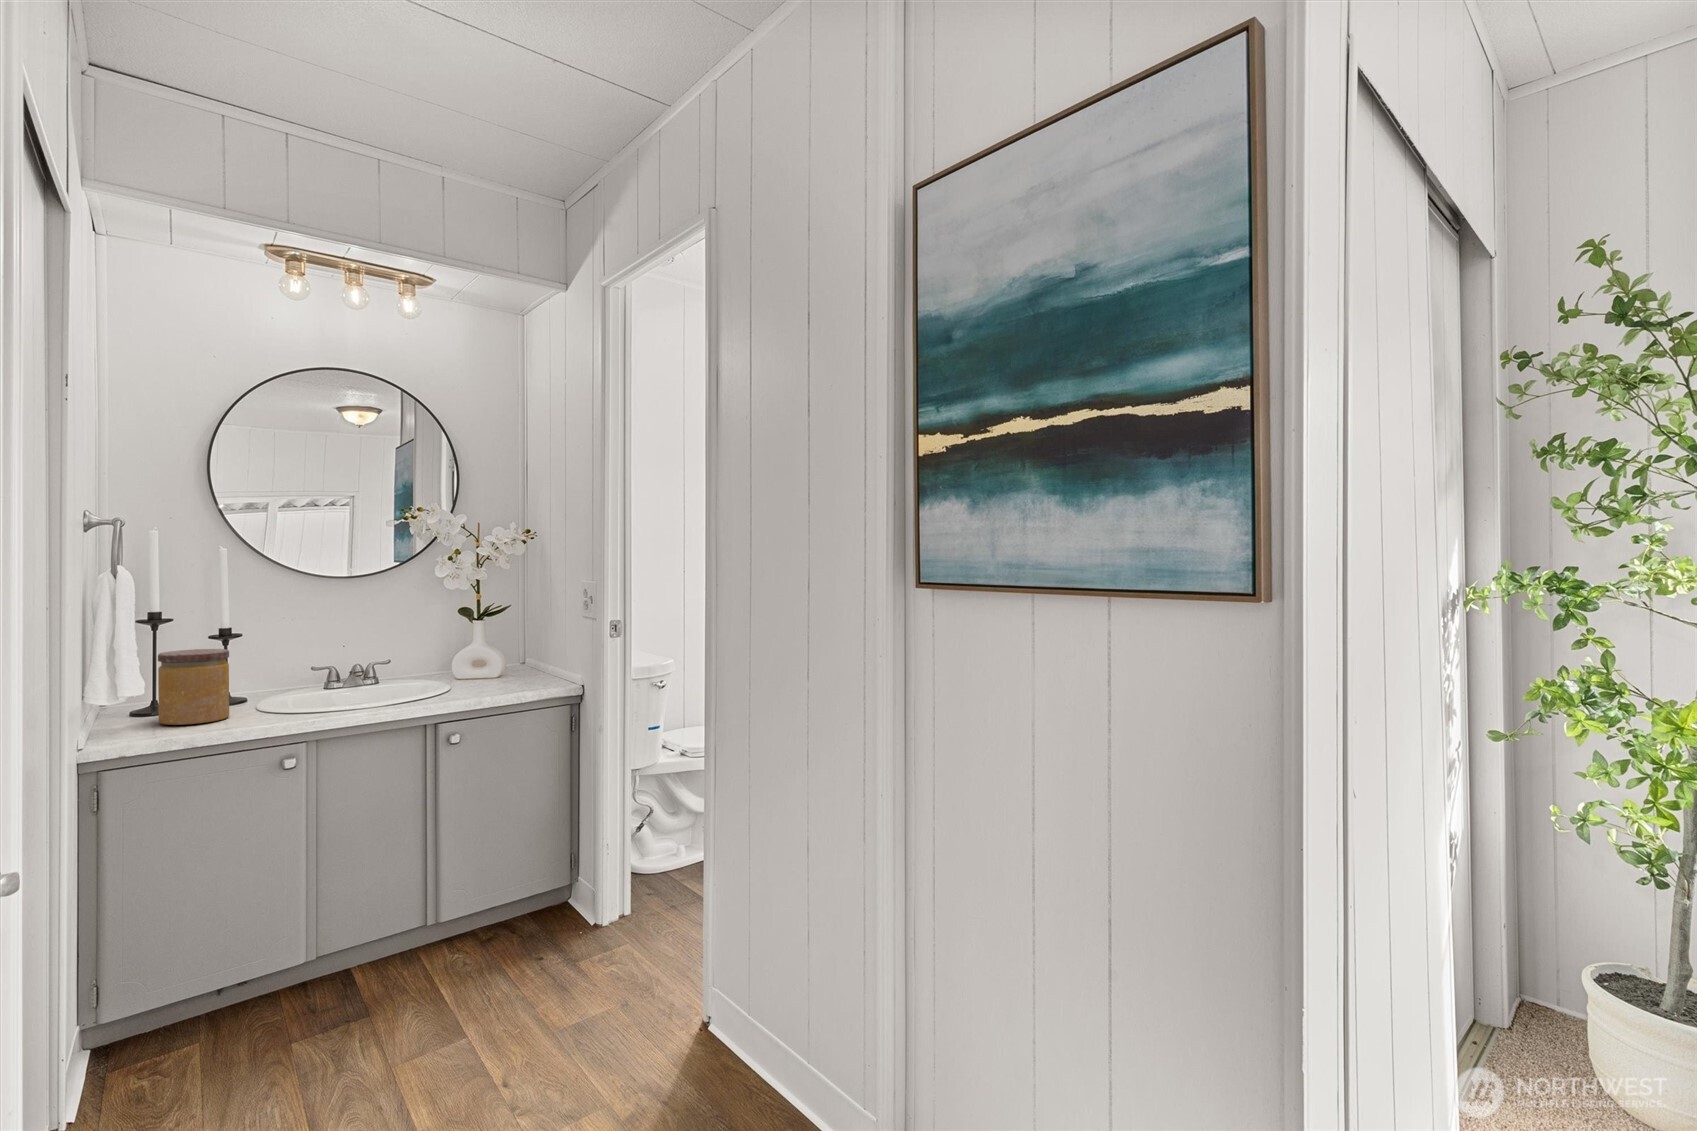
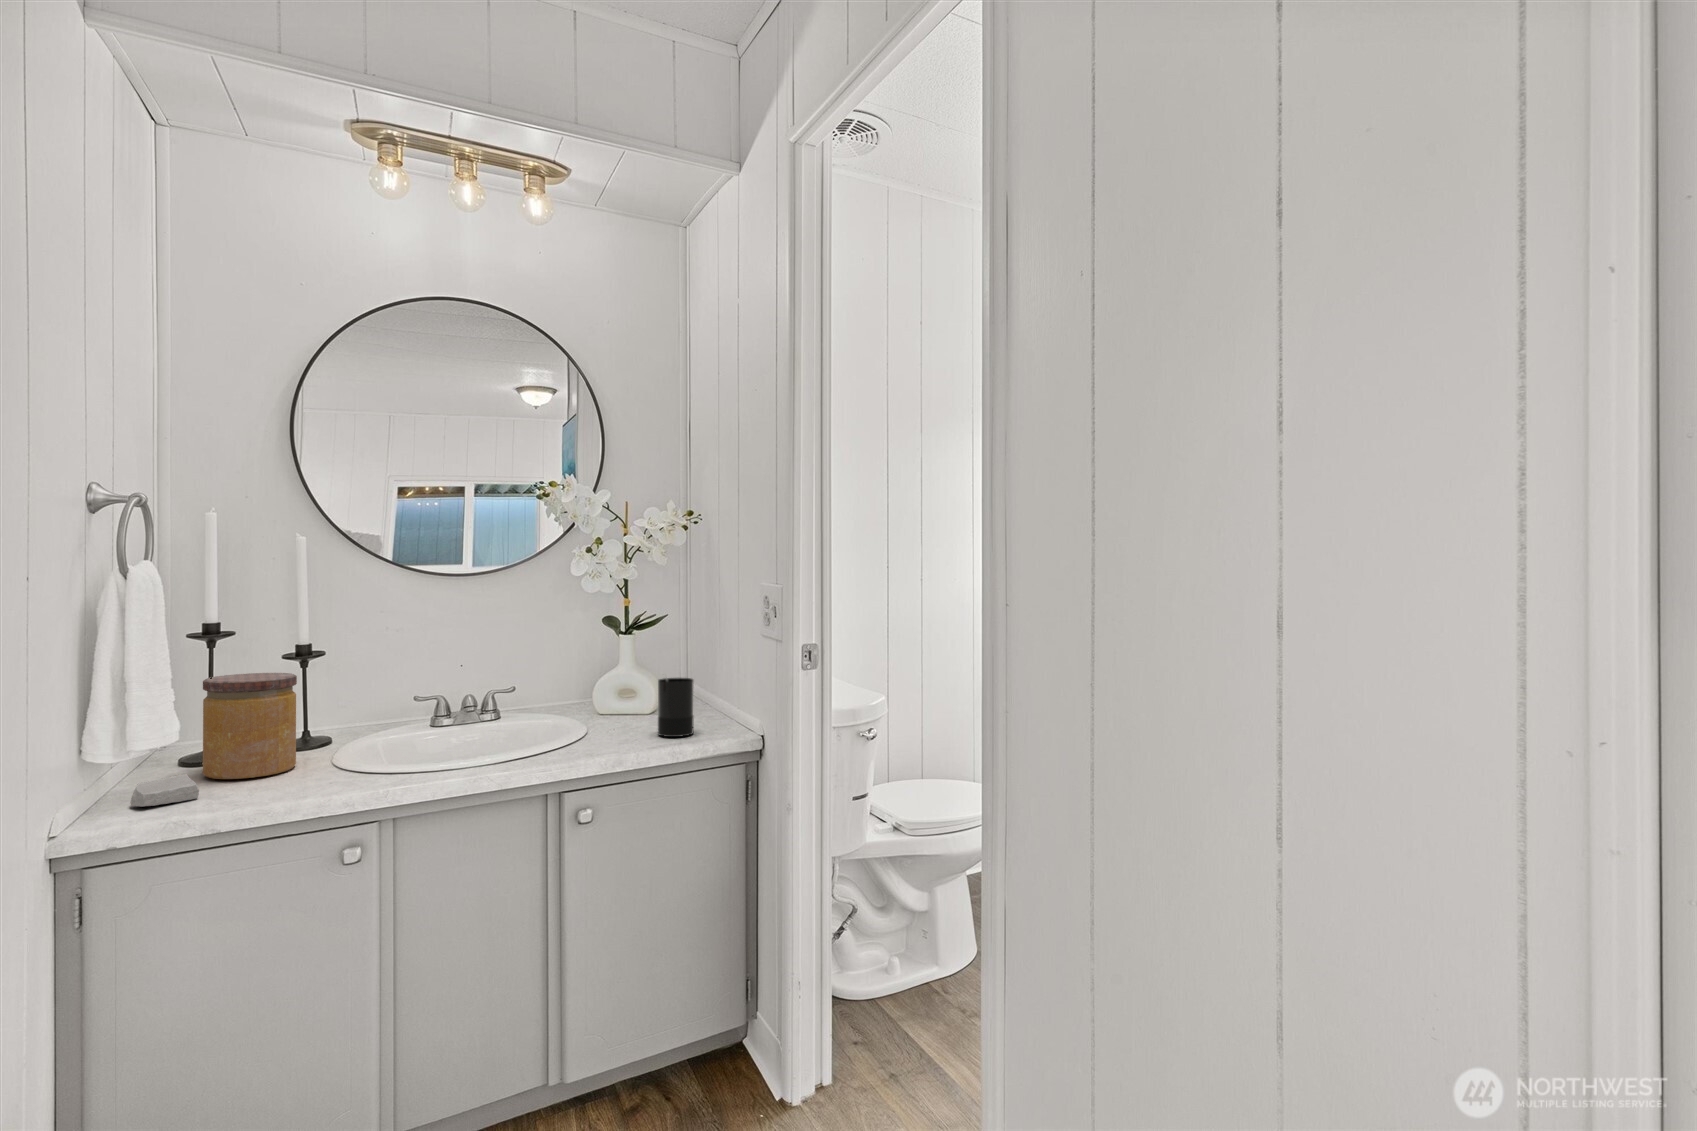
candle: none [502,645,531,689] -> present [658,677,694,737]
soap bar: none [118,720,168,742] -> present [130,774,199,807]

